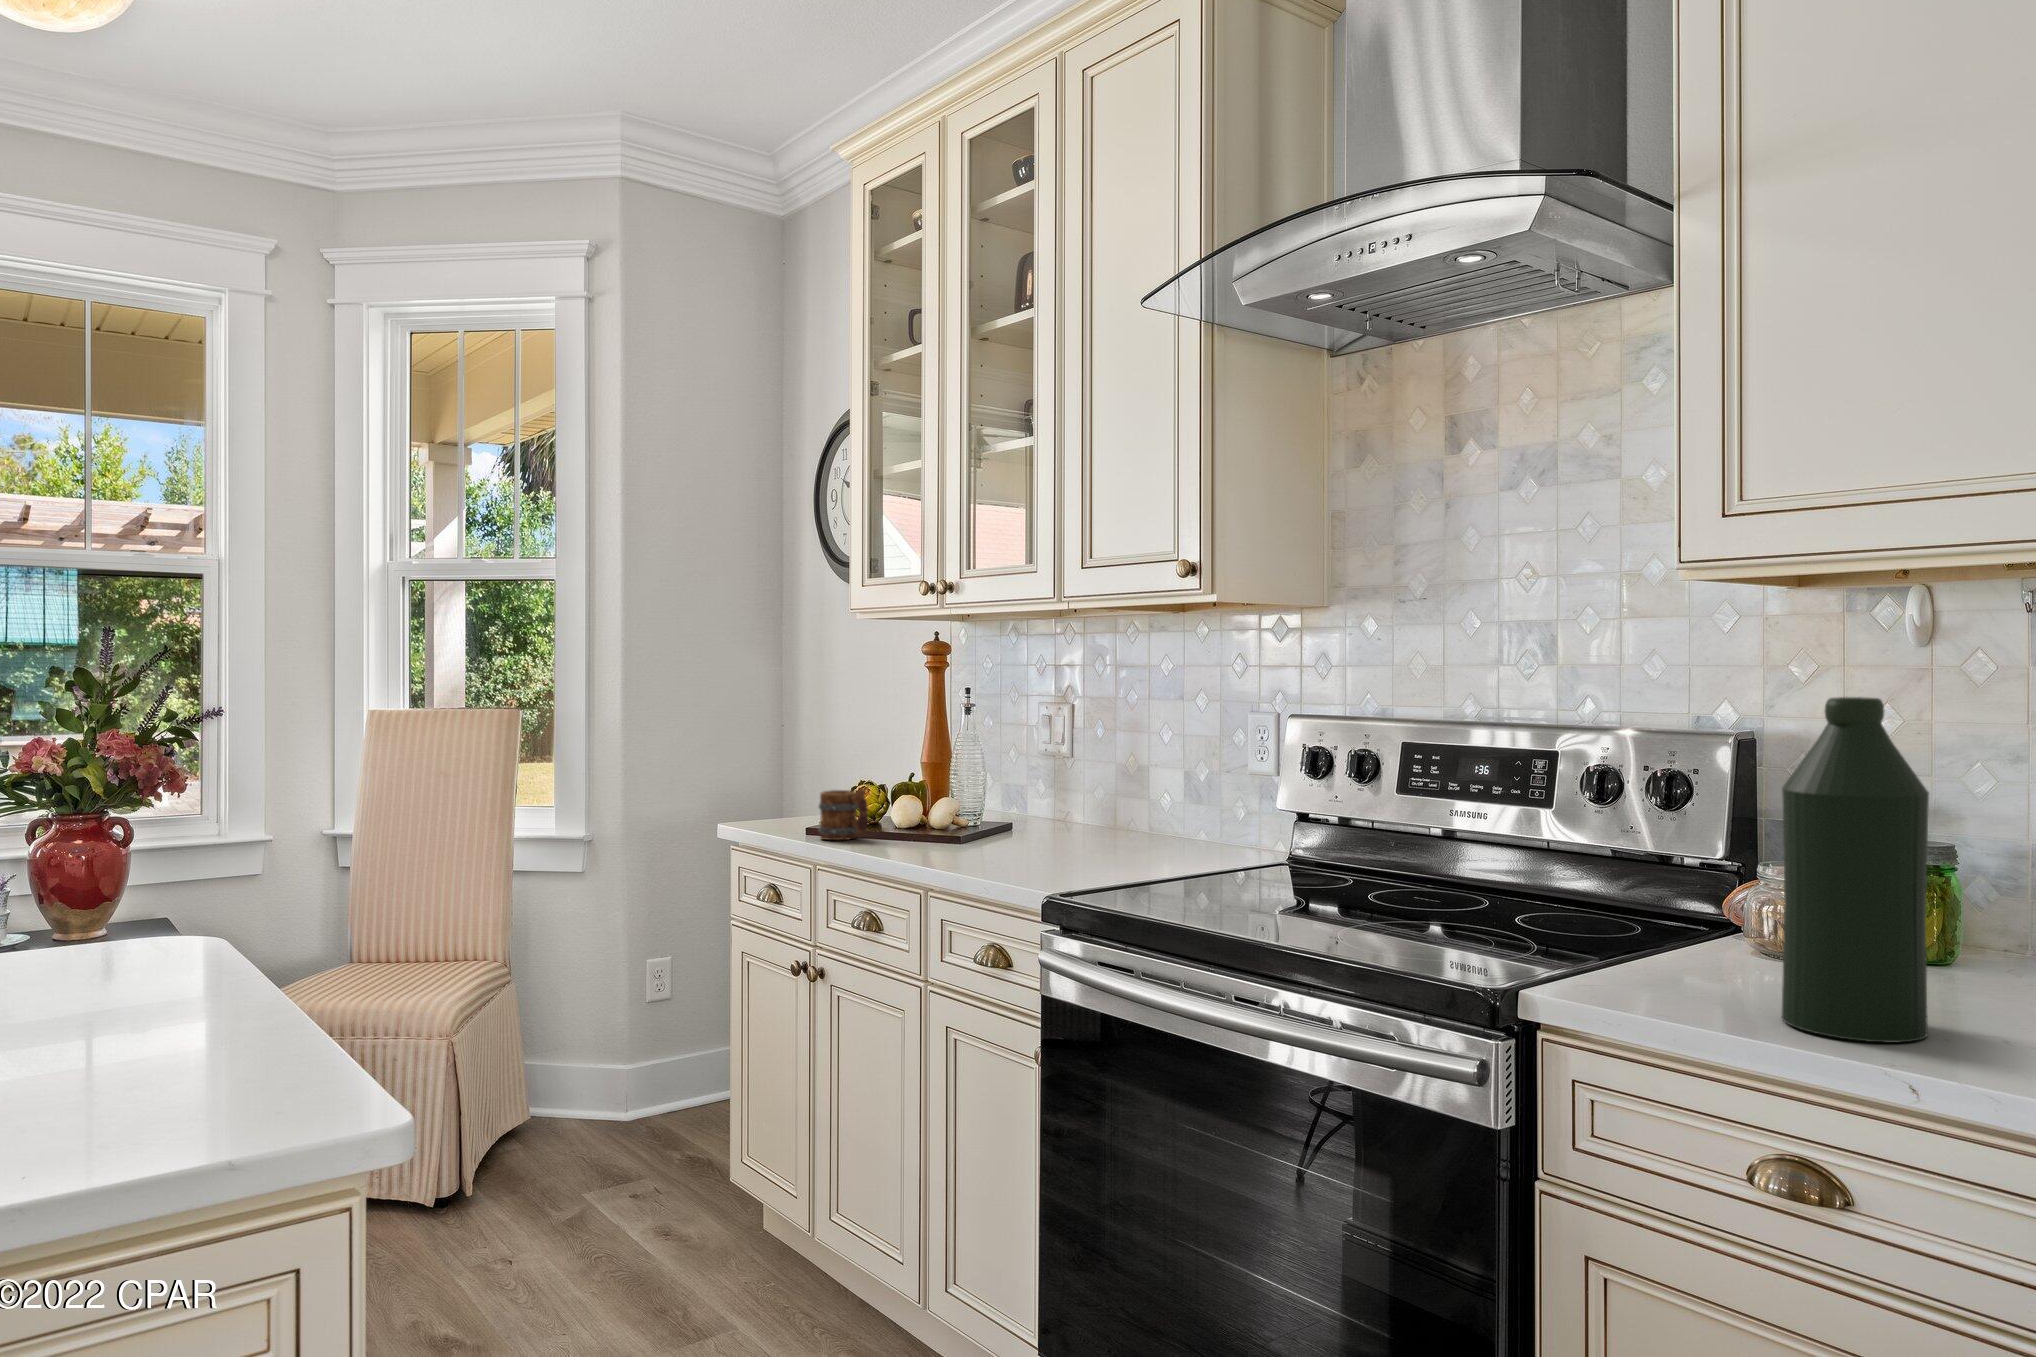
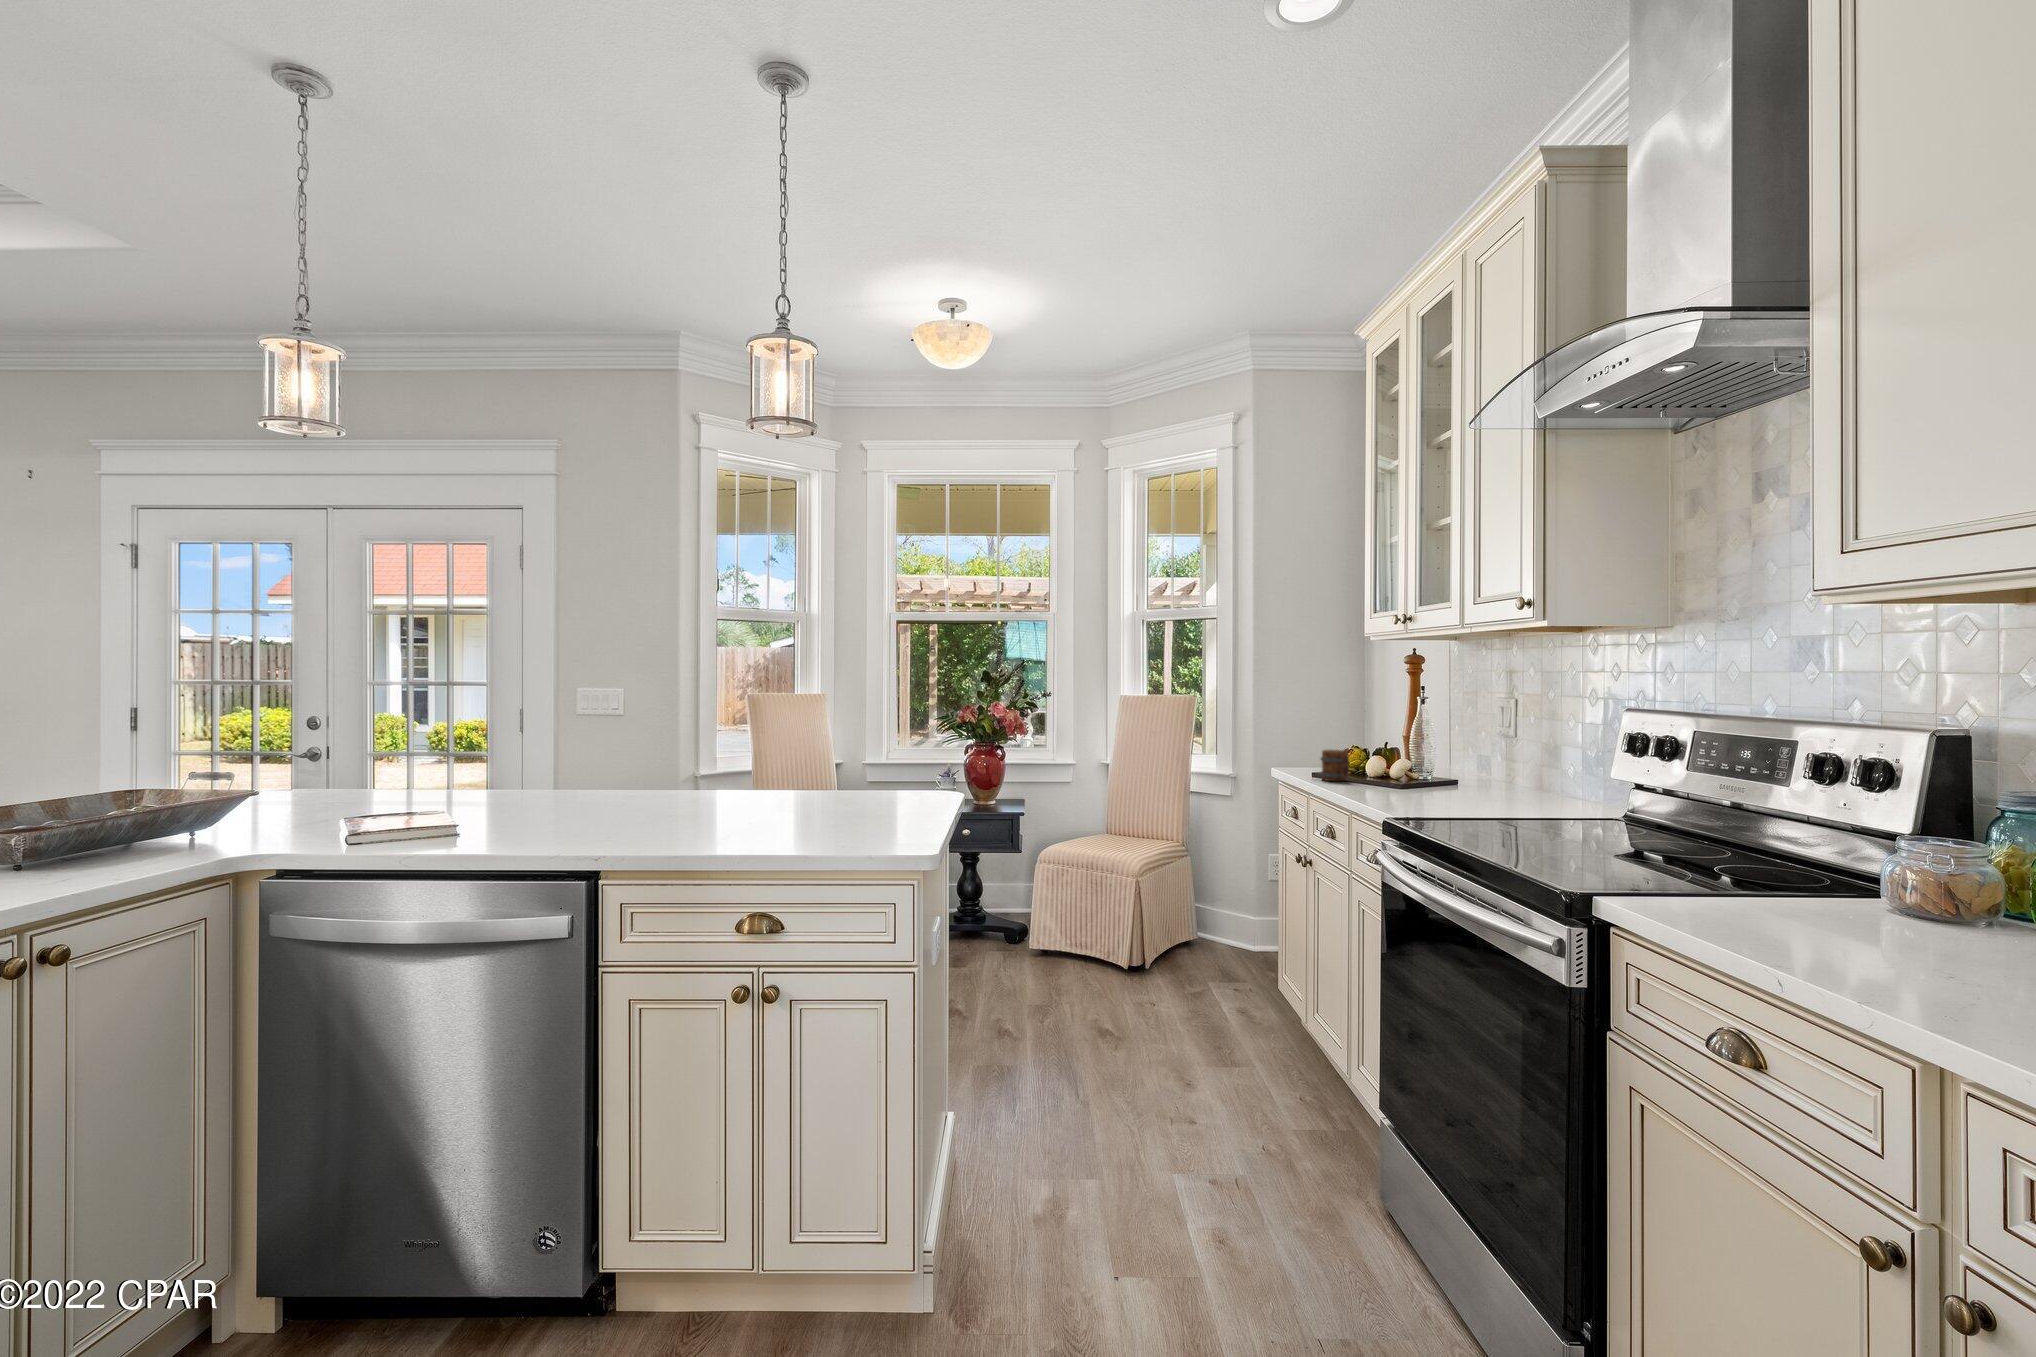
bottle: present [1782,697,1929,1043] -> none [1761,688,1892,965]

